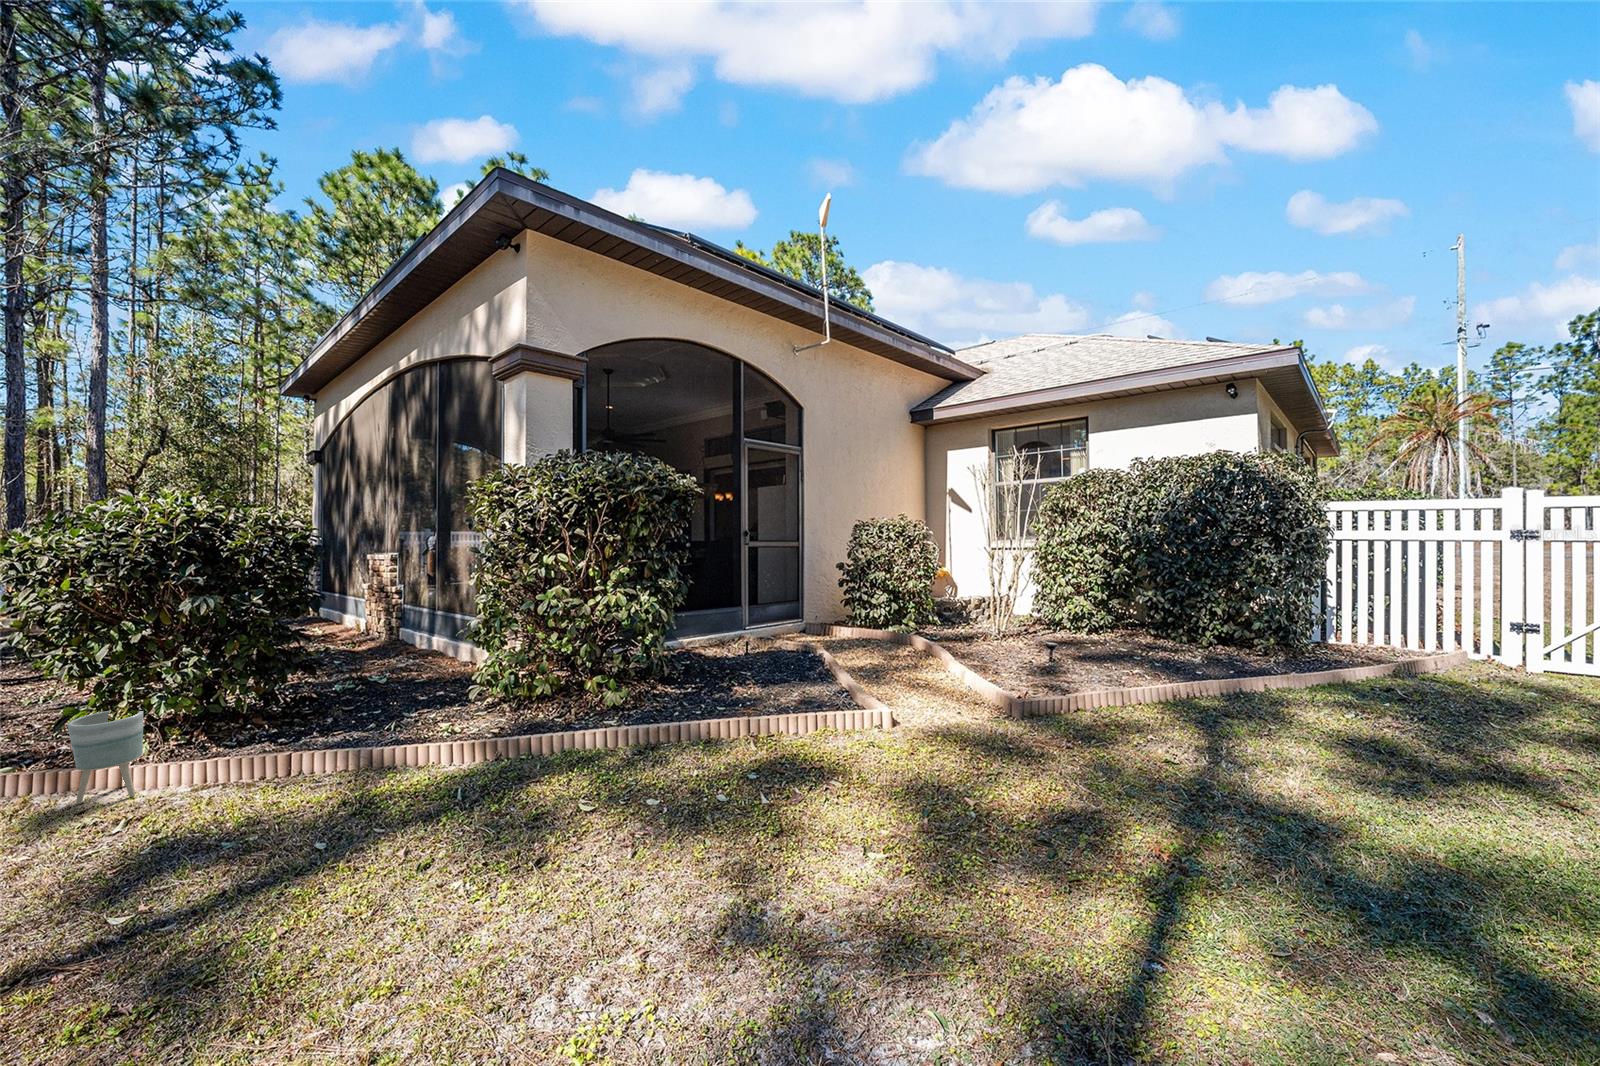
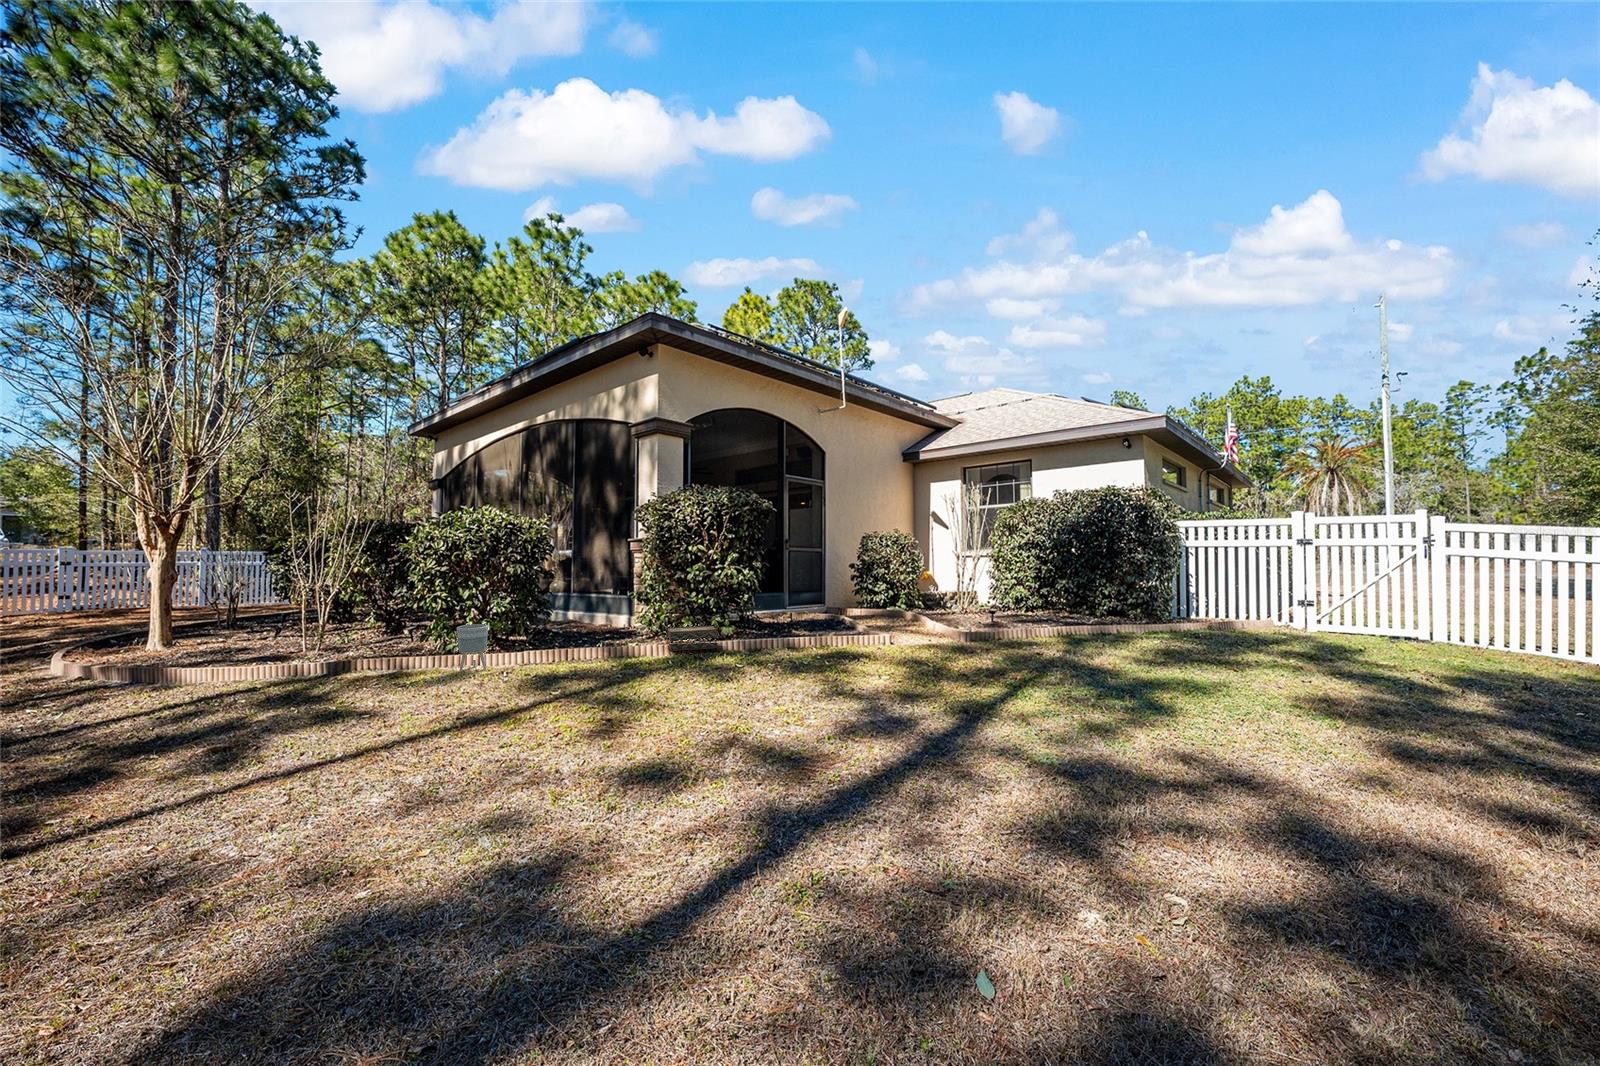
woven basket: none [511,684,598,736] -> present [667,626,718,651]

